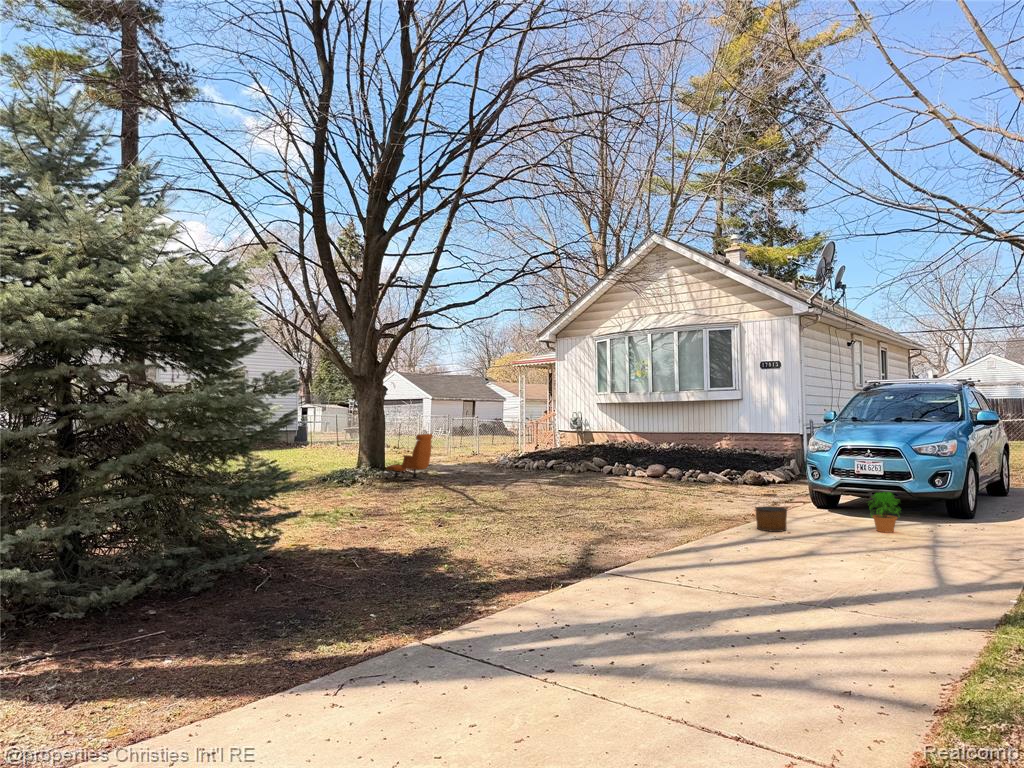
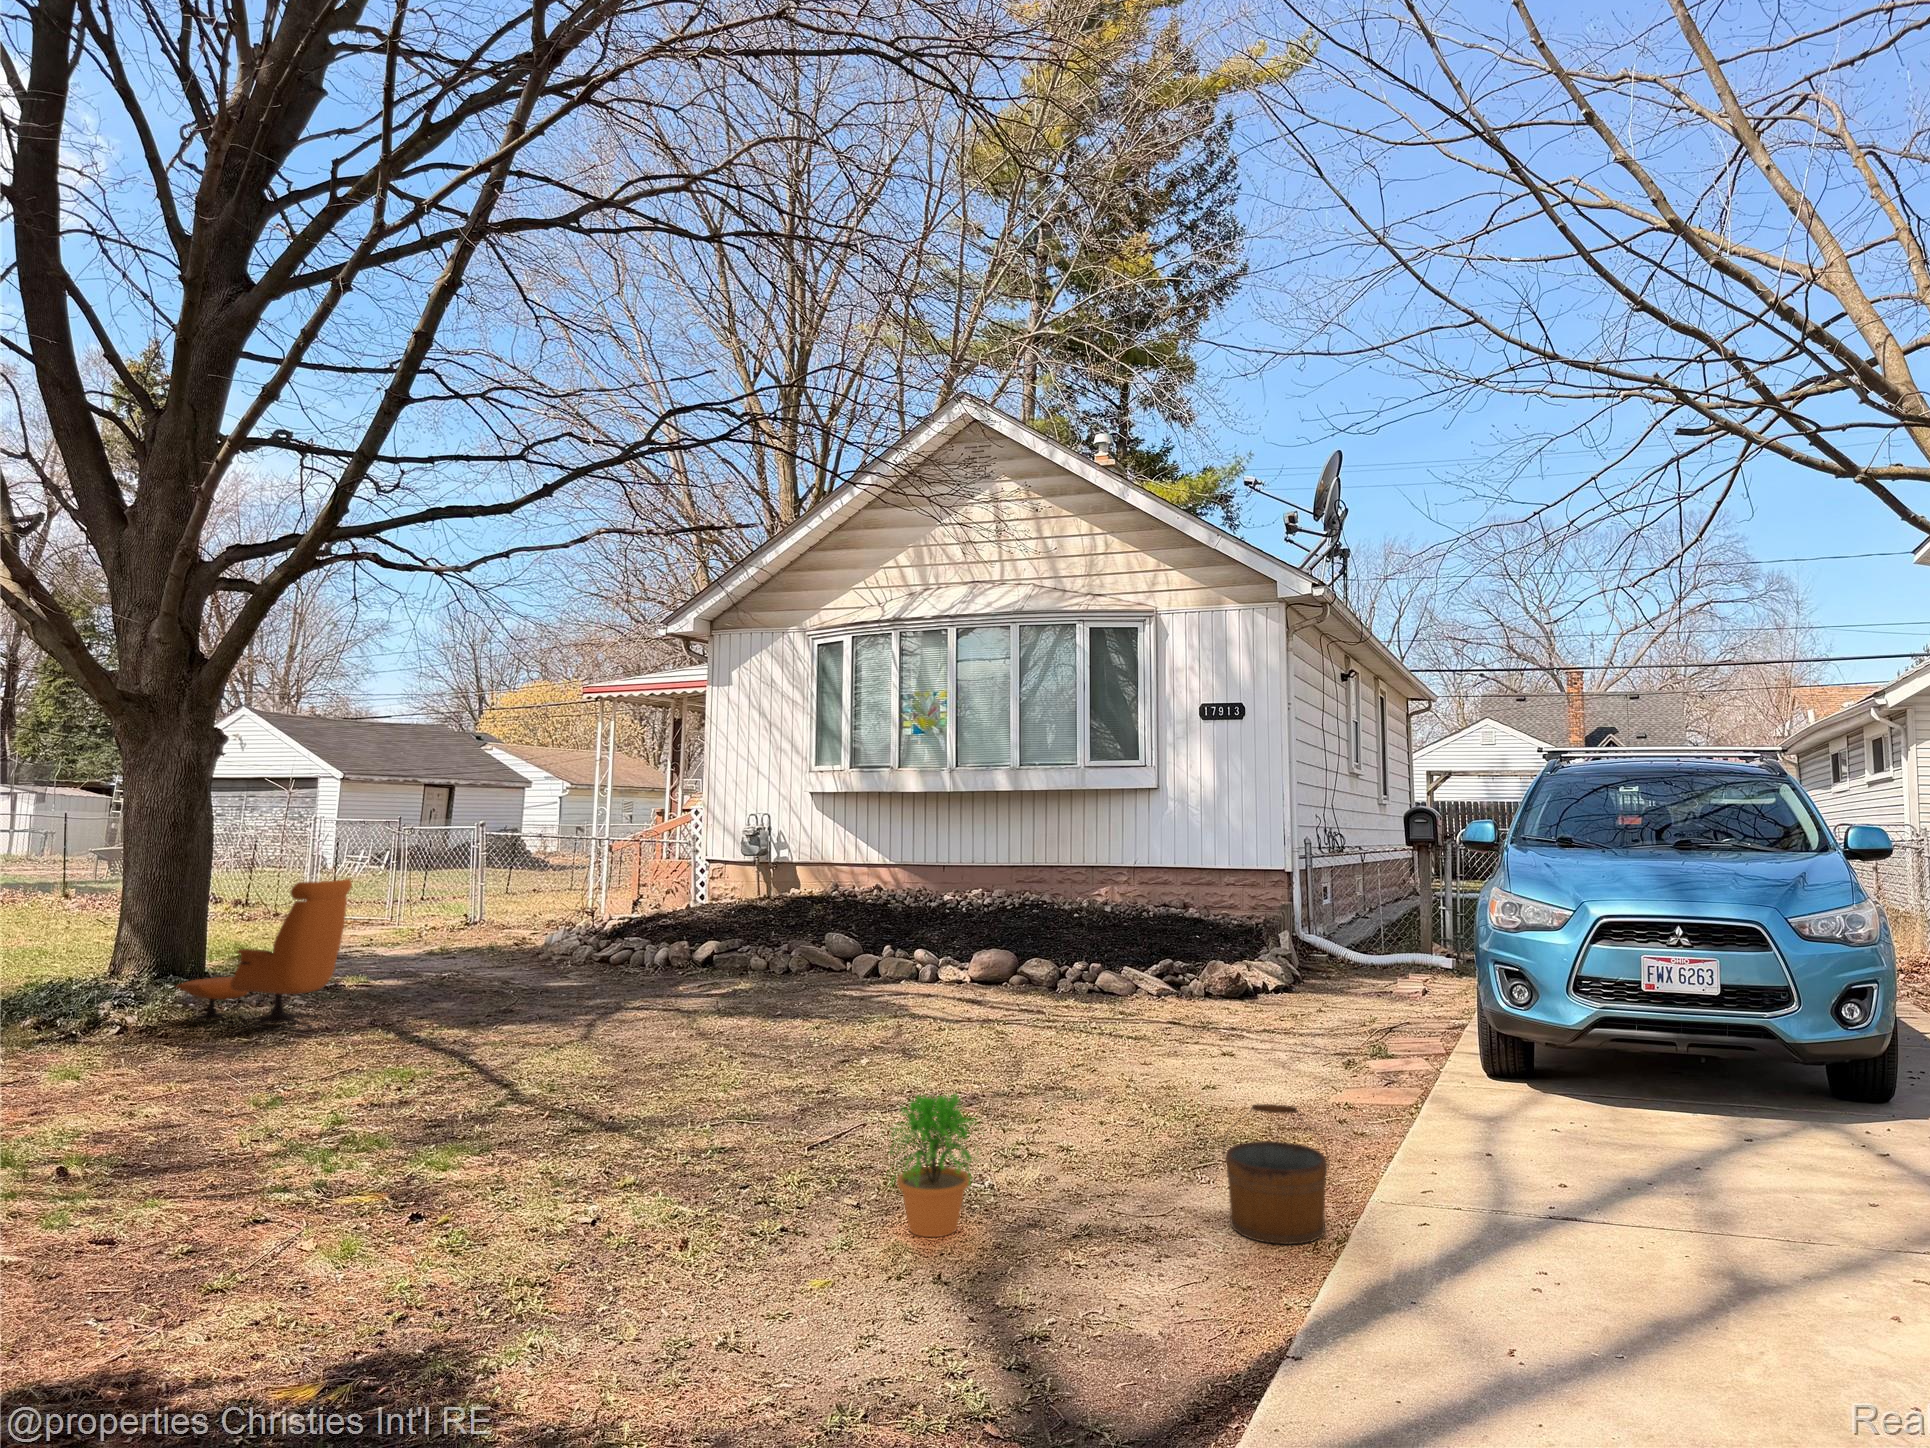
potted plant: present [870,492,899,533] -> present [889,1093,983,1237]
bucket: present [755,494,787,532] -> present [1223,1104,1328,1244]

